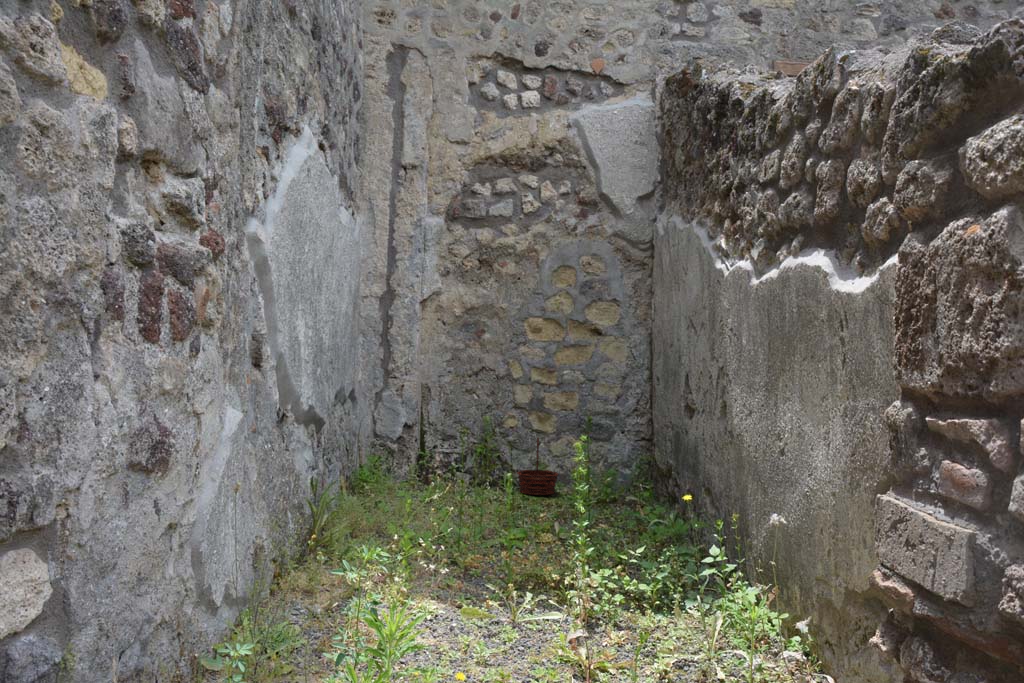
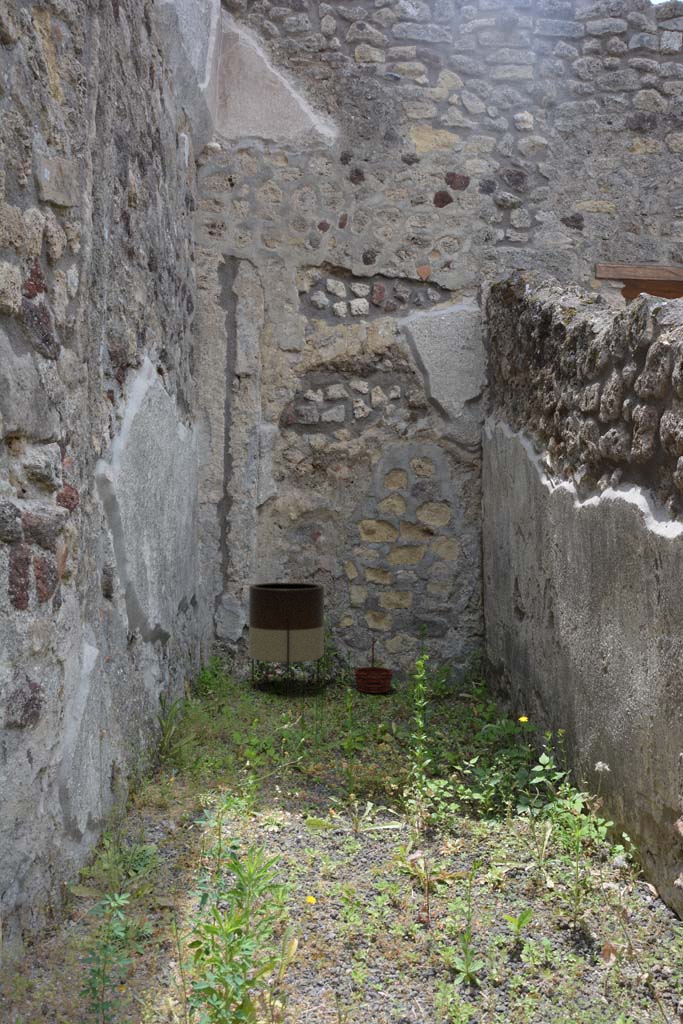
planter: none [409,381,488,495] -> present [249,583,324,696]

